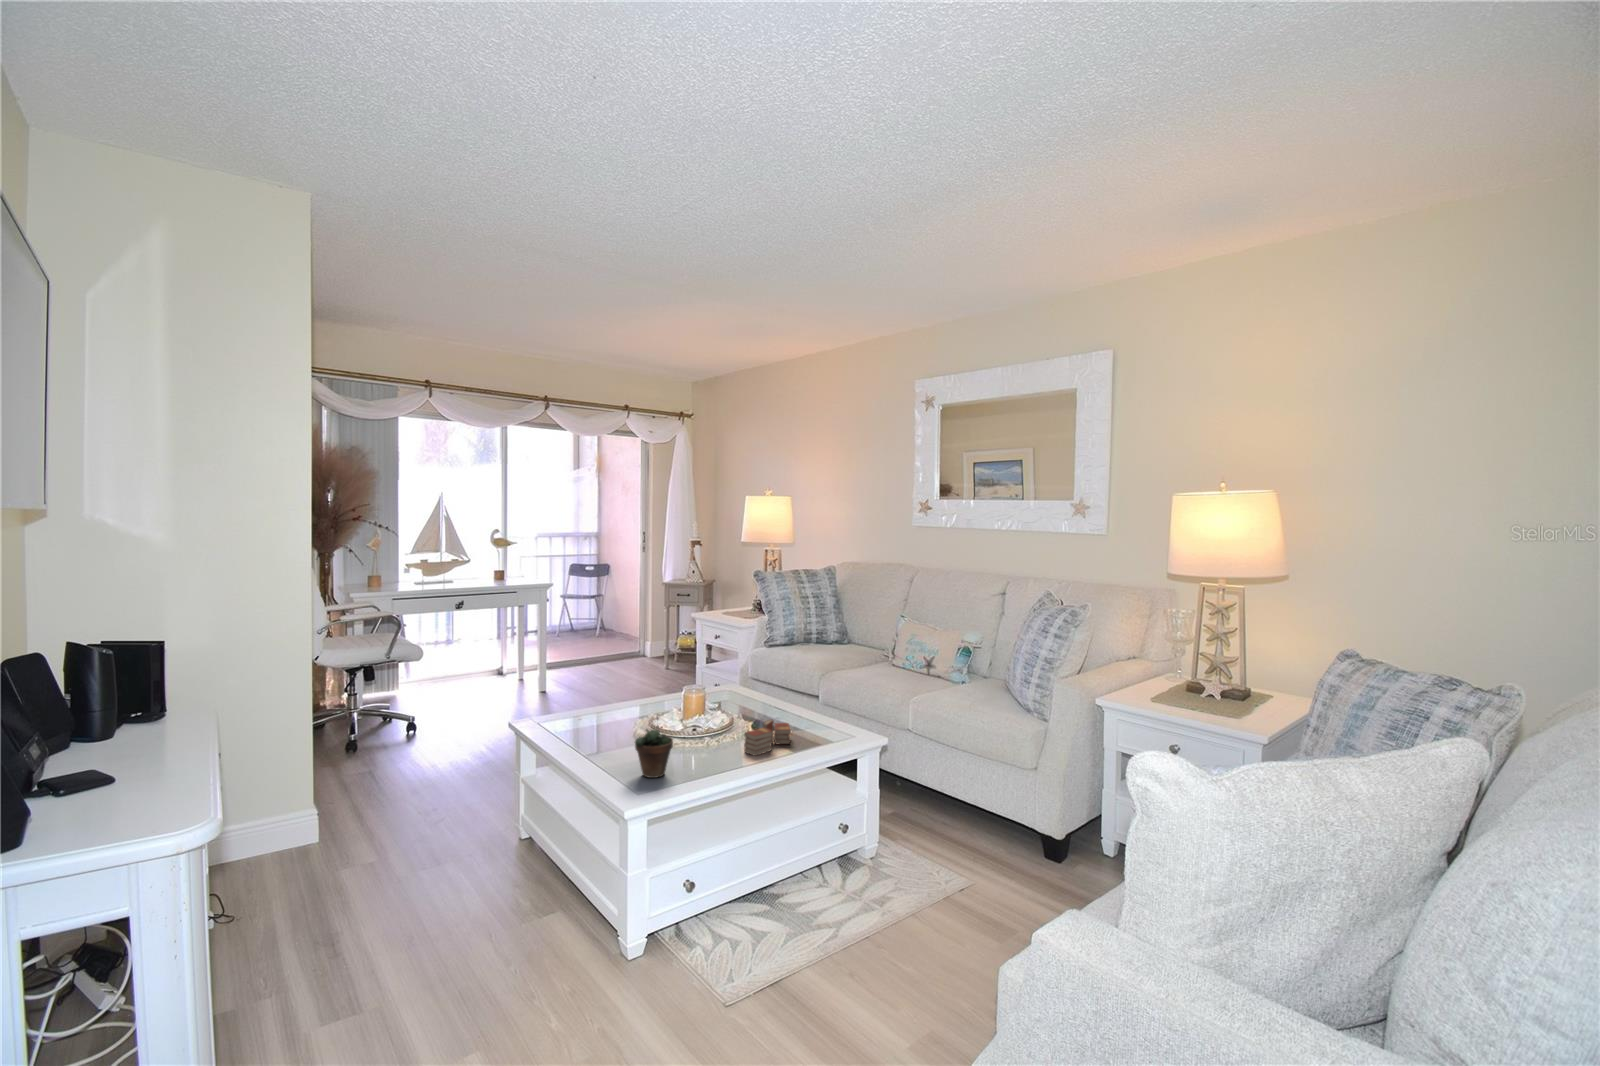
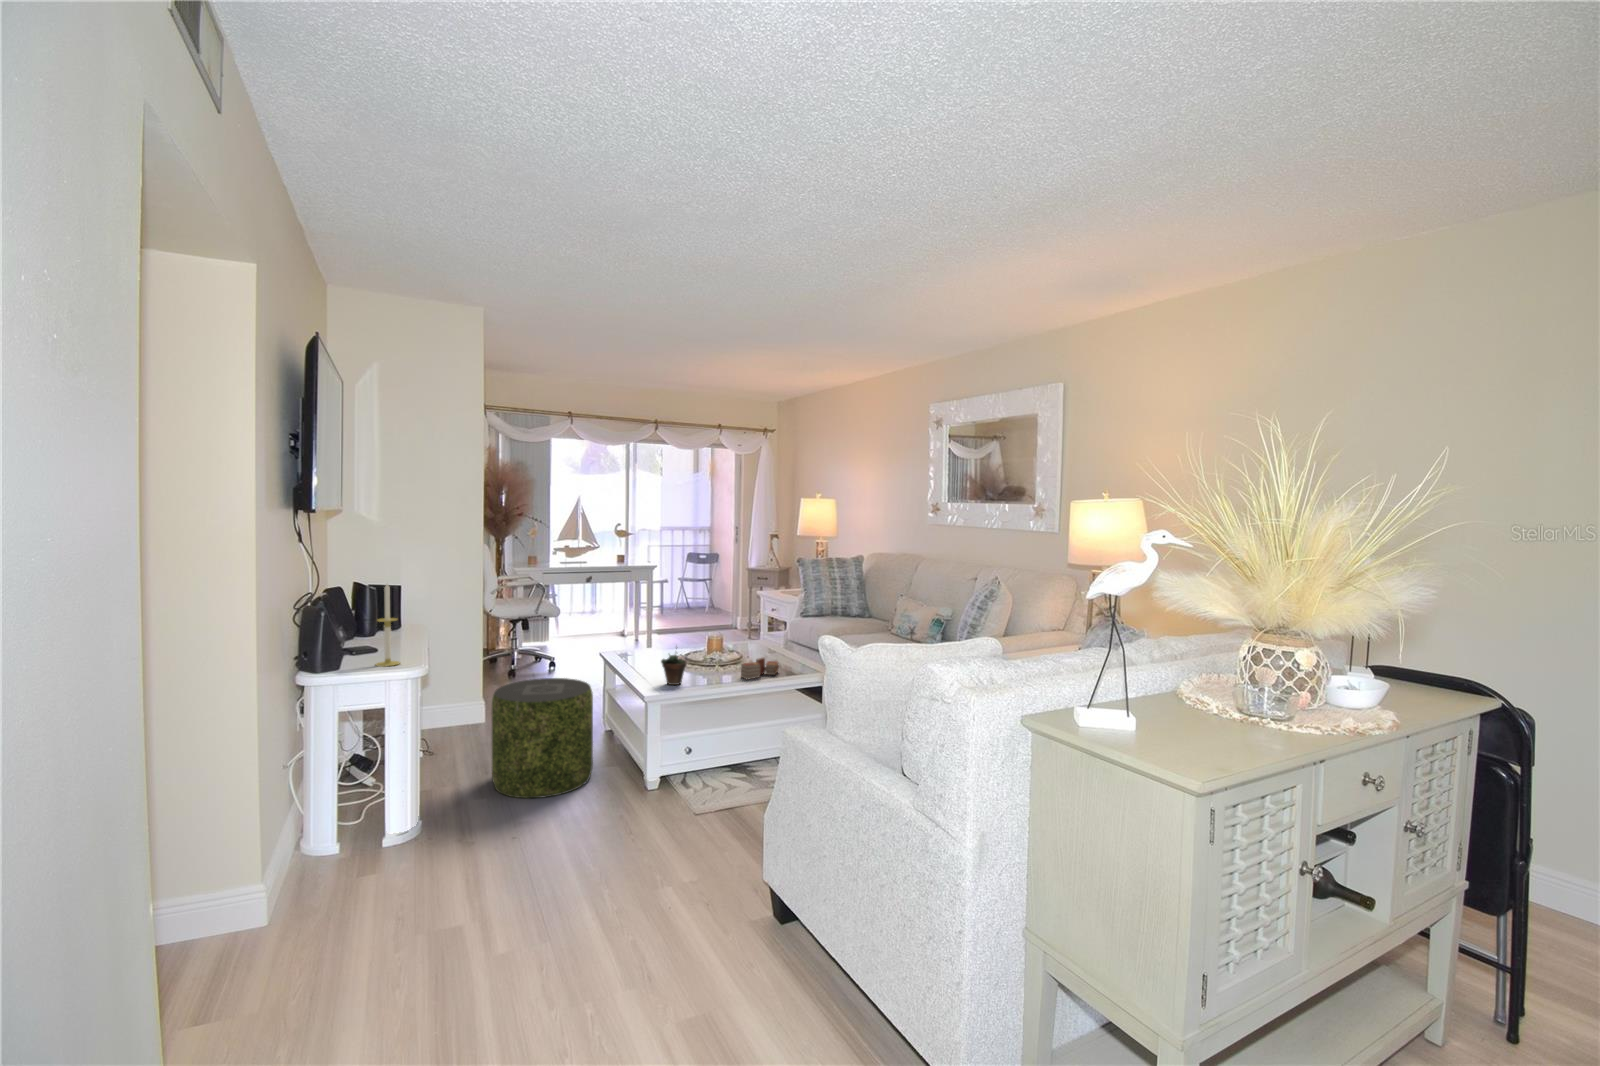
candle: none [94,653,156,836] -> present [376,584,400,667]
pouf: none [348,780,528,1015] -> present [492,678,593,798]

